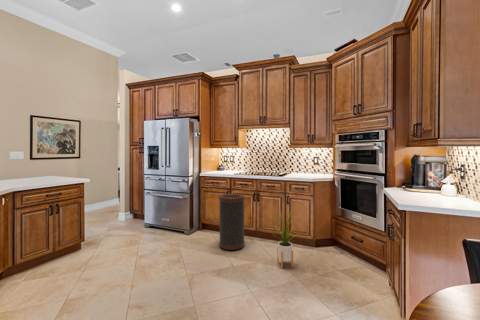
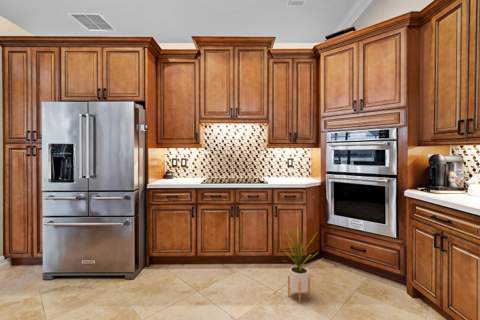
trash can: present [219,194,245,250] -> none [194,210,230,291]

